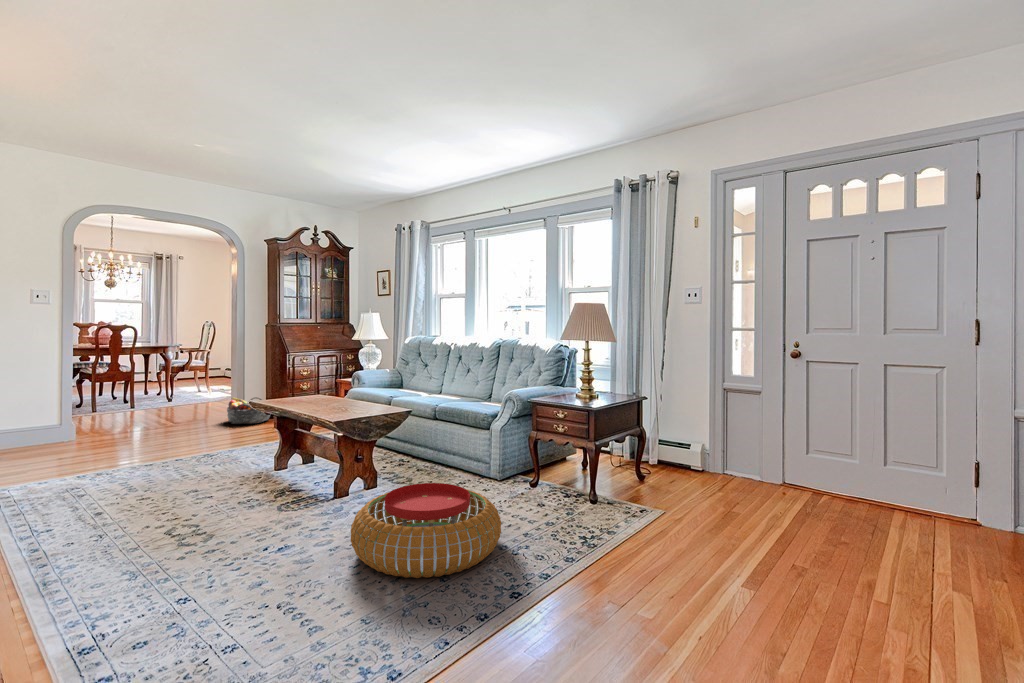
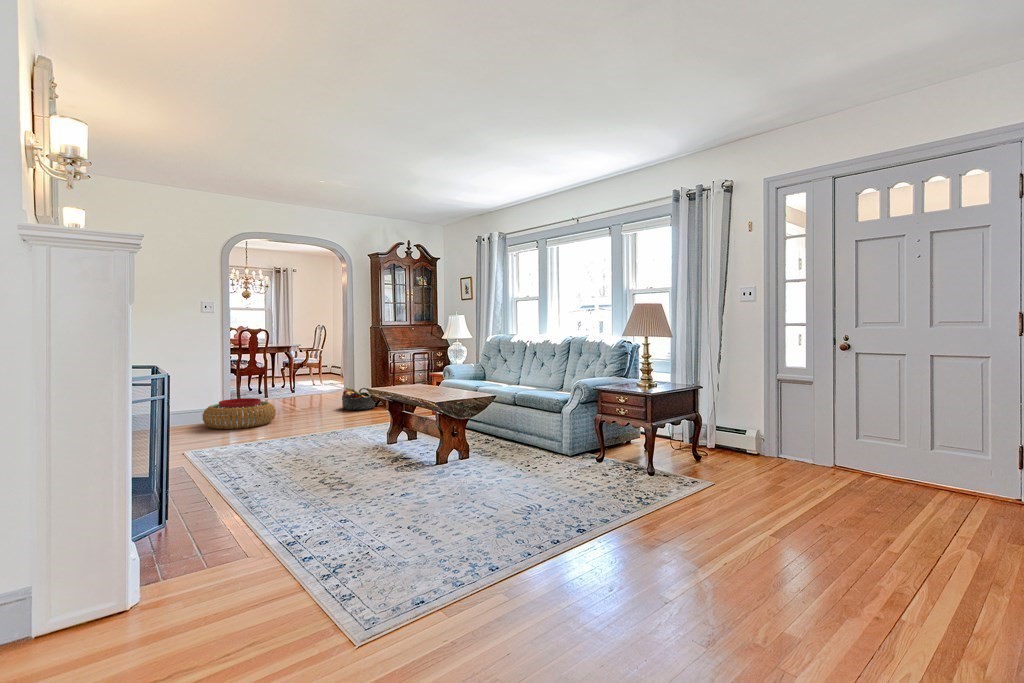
pouf: present [351,483,501,578] -> present [202,398,276,429]

